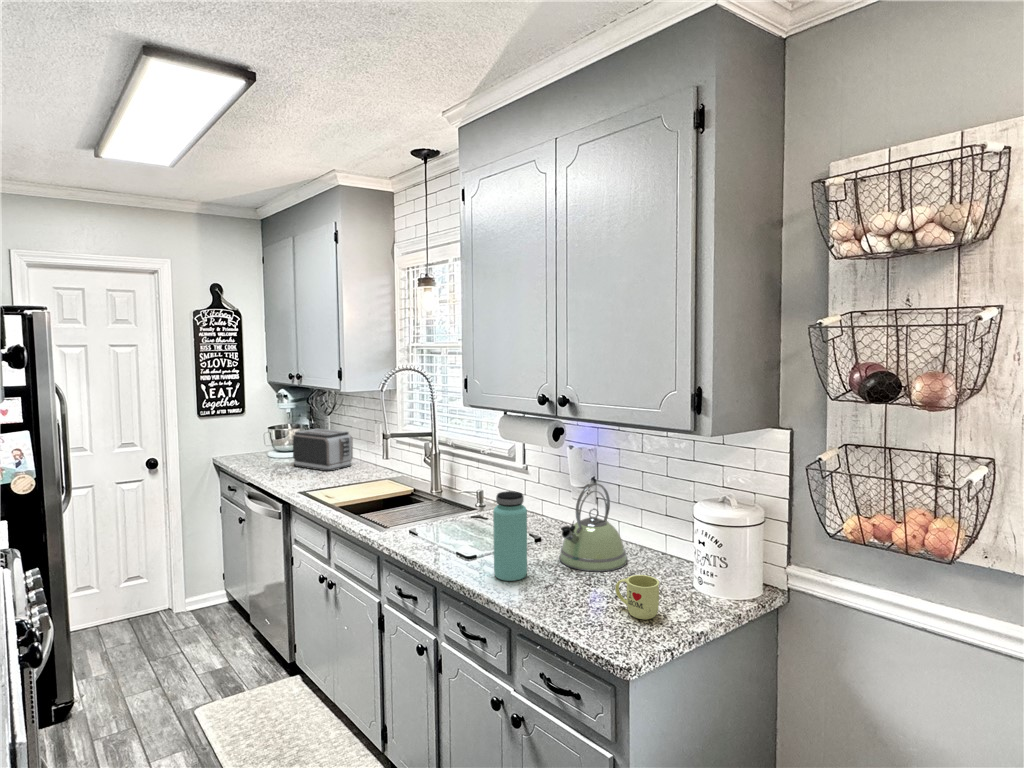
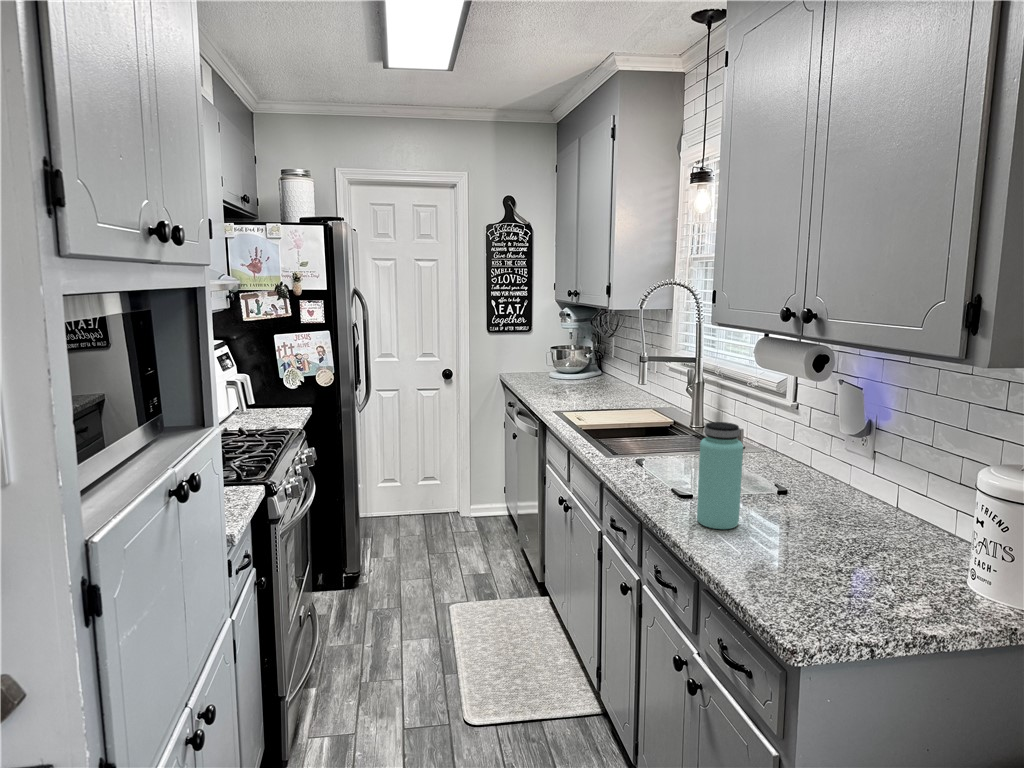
toaster: present [292,429,353,471] -> none [565,351,625,396]
kettle: present [559,483,627,571] -> none [792,427,893,544]
mug: present [615,575,659,620] -> none [830,546,890,606]

